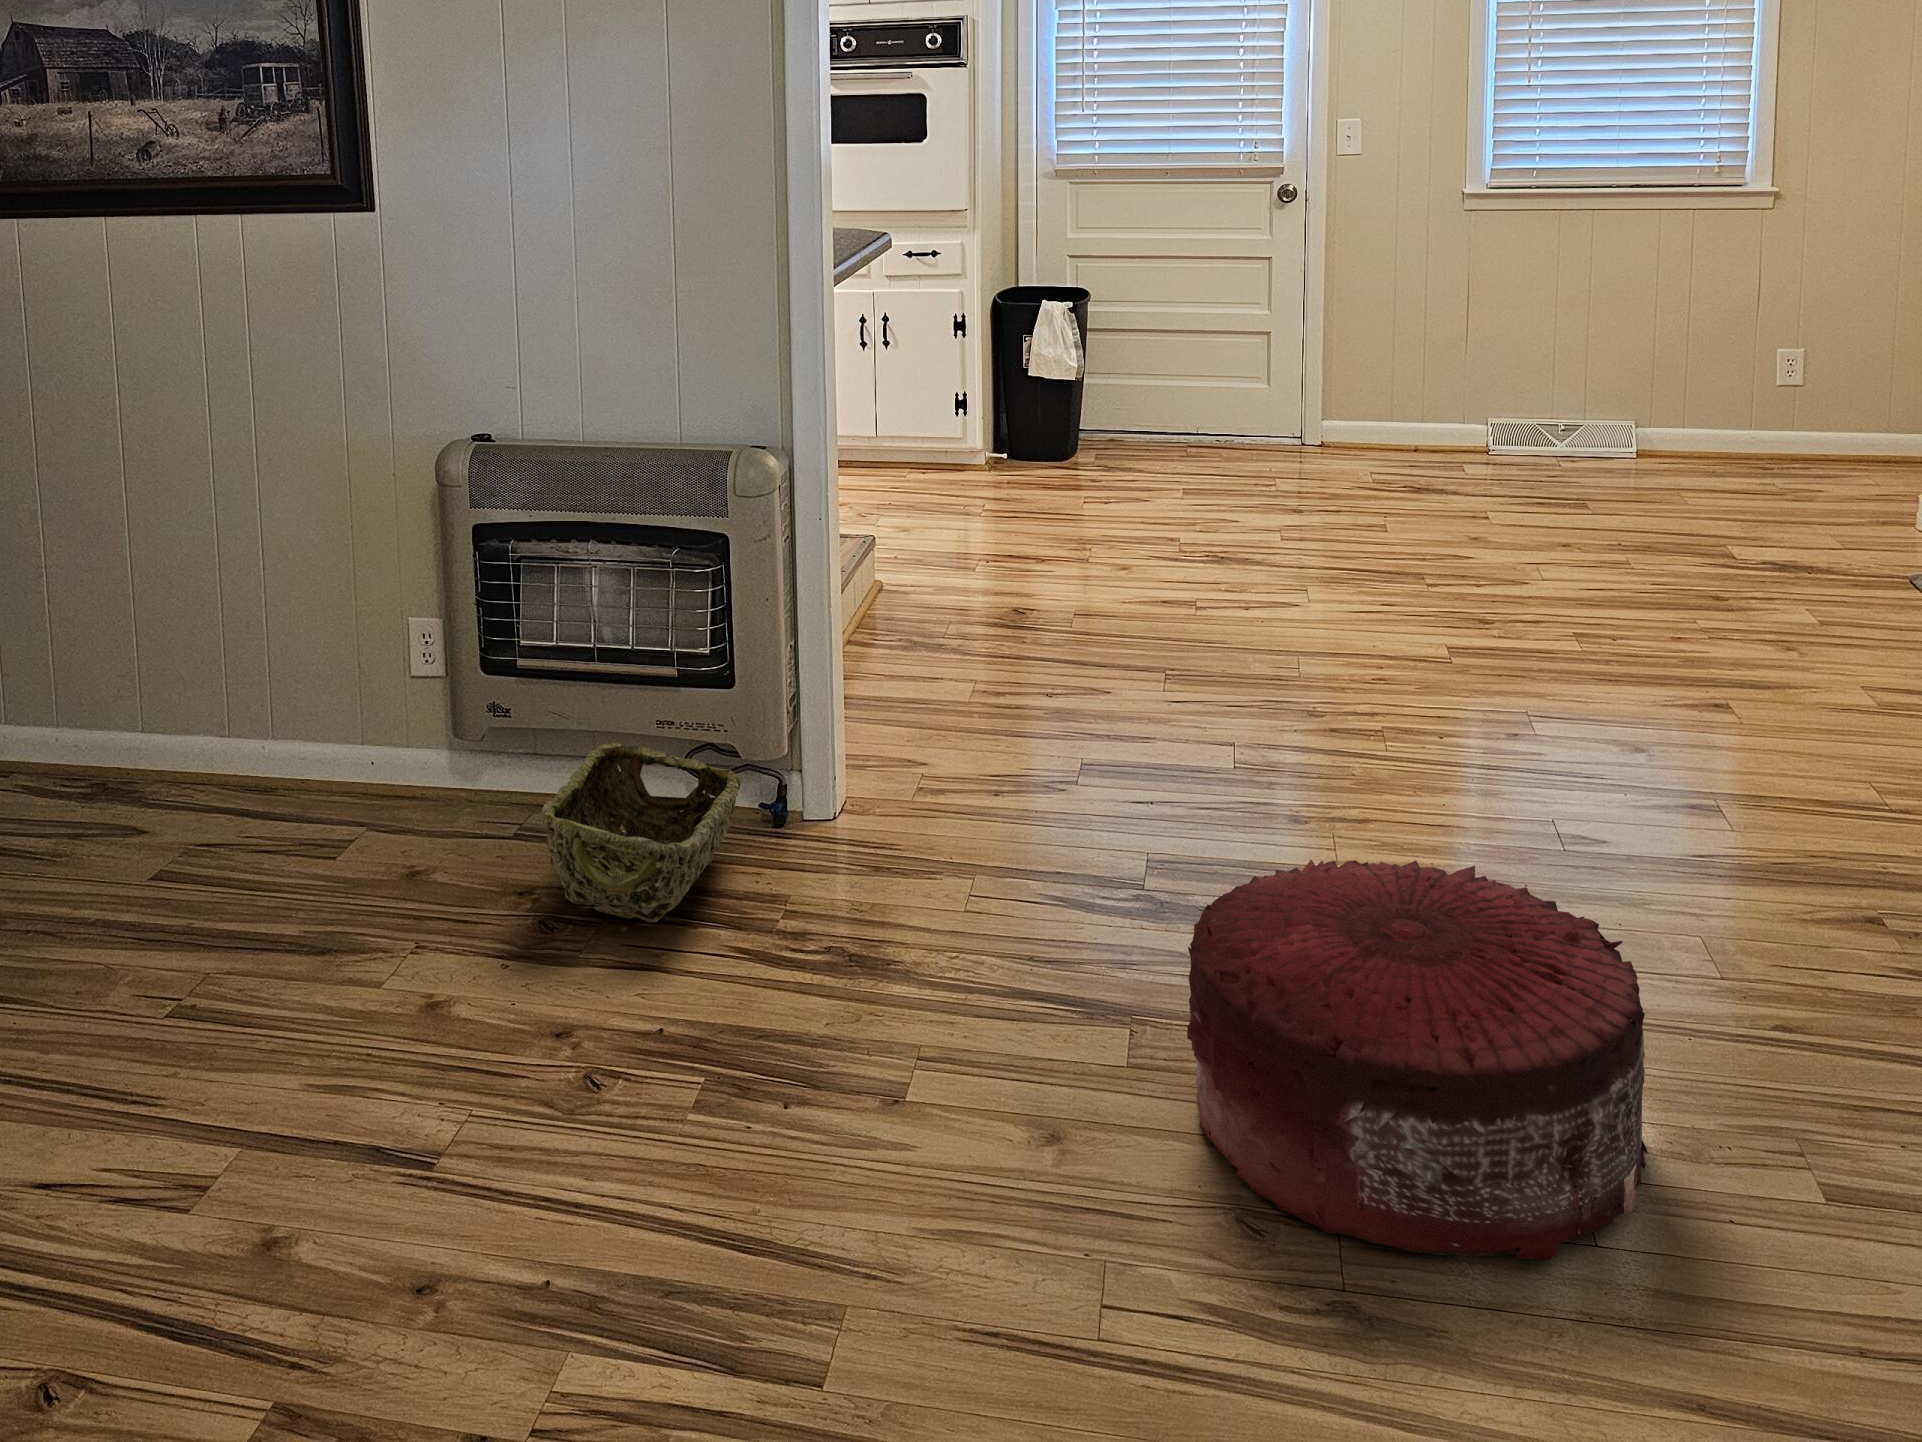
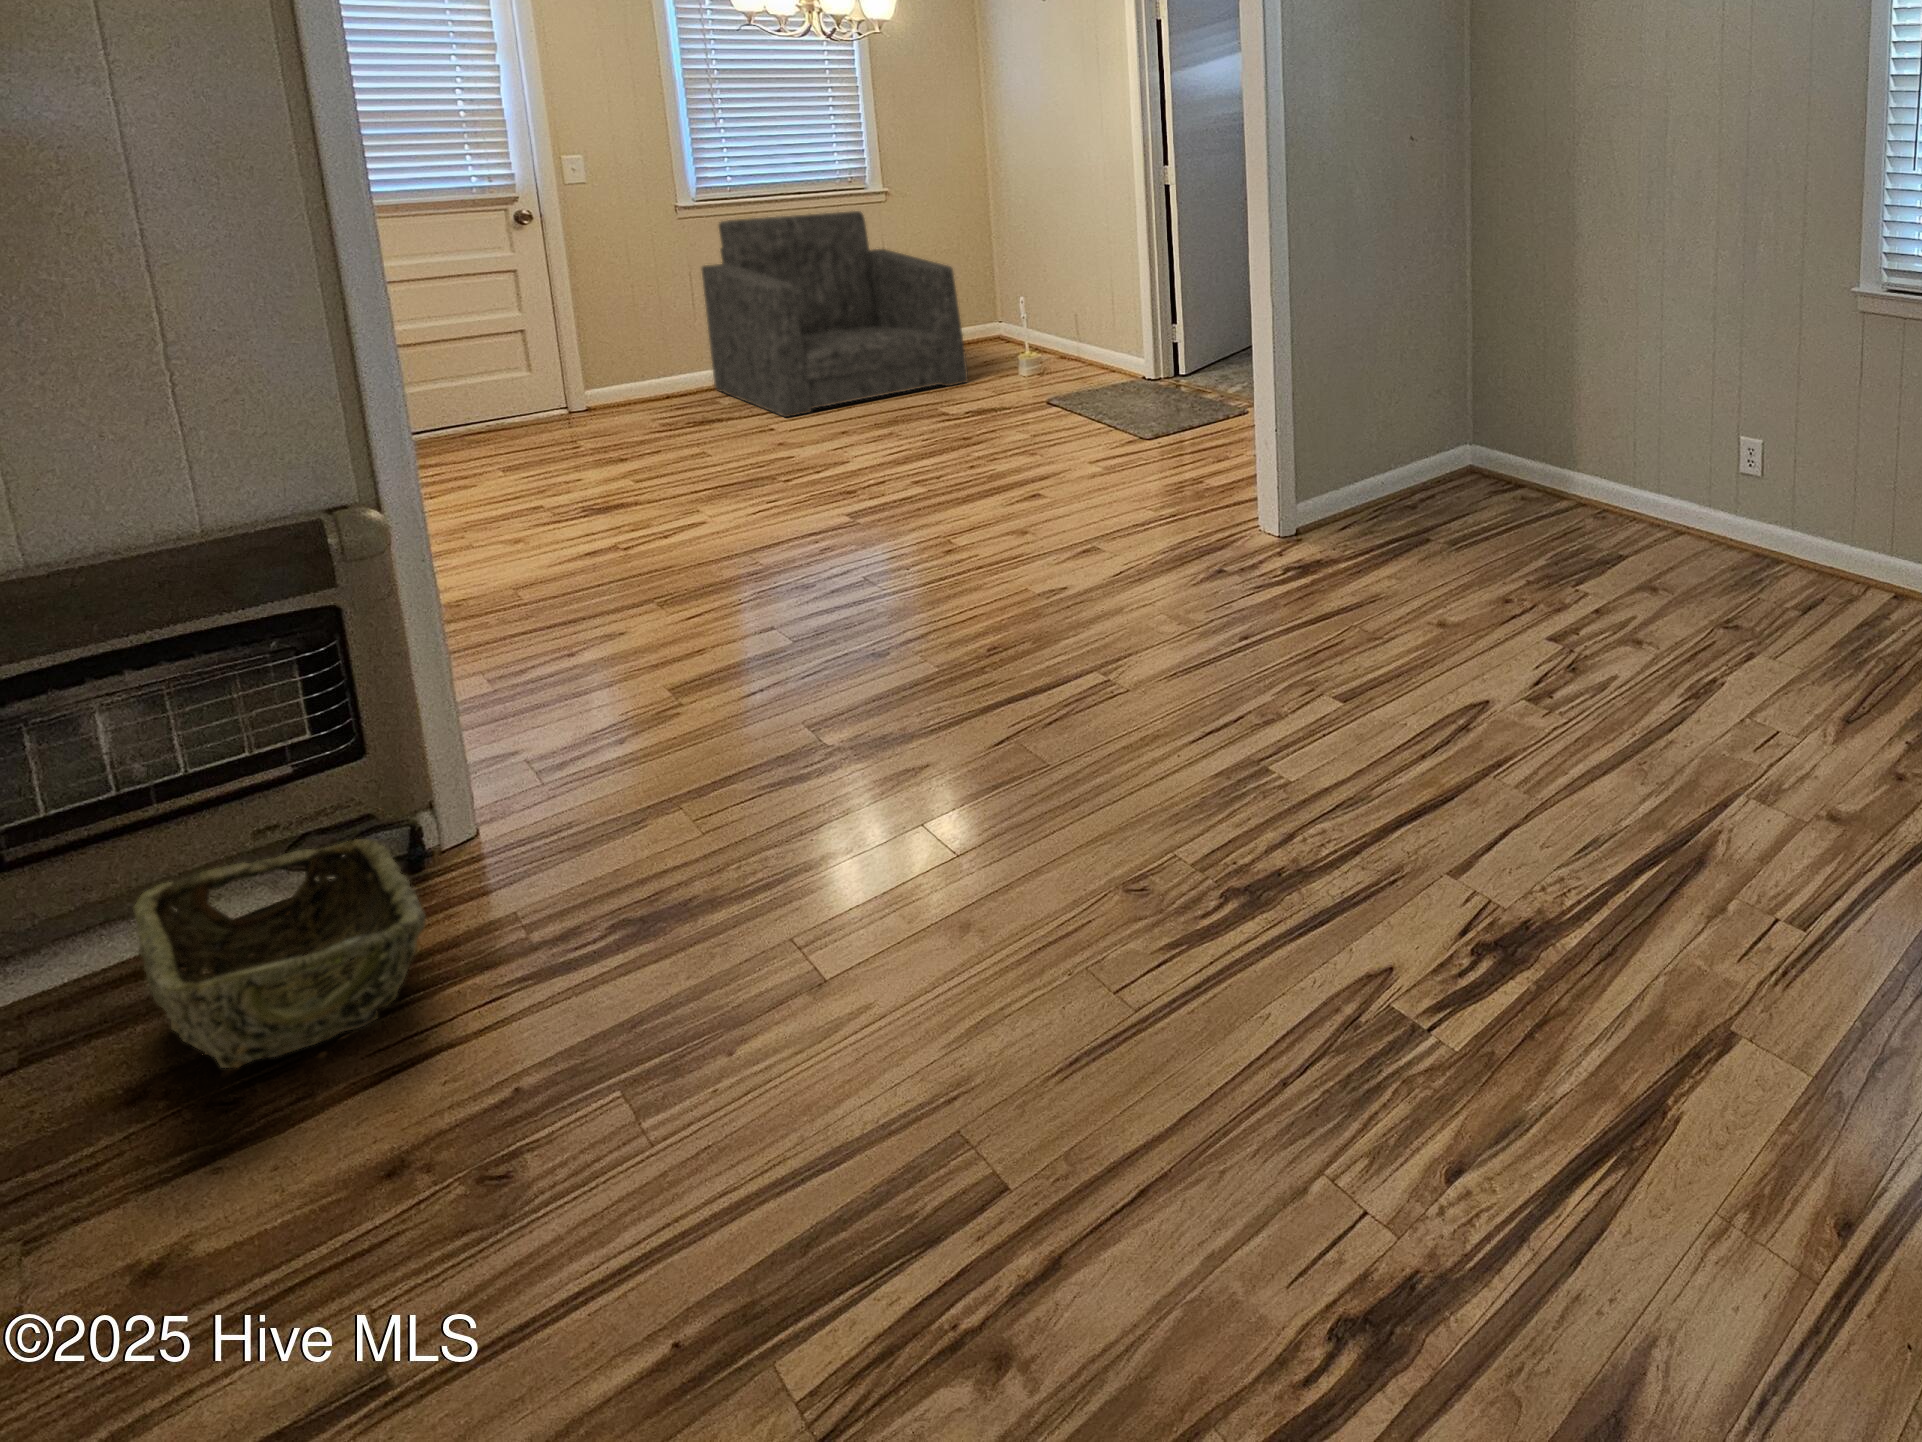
armchair: none [1467,229,1803,513] -> present [702,211,968,417]
pouf: present [1187,860,1648,1260] -> none [1003,612,1295,868]

